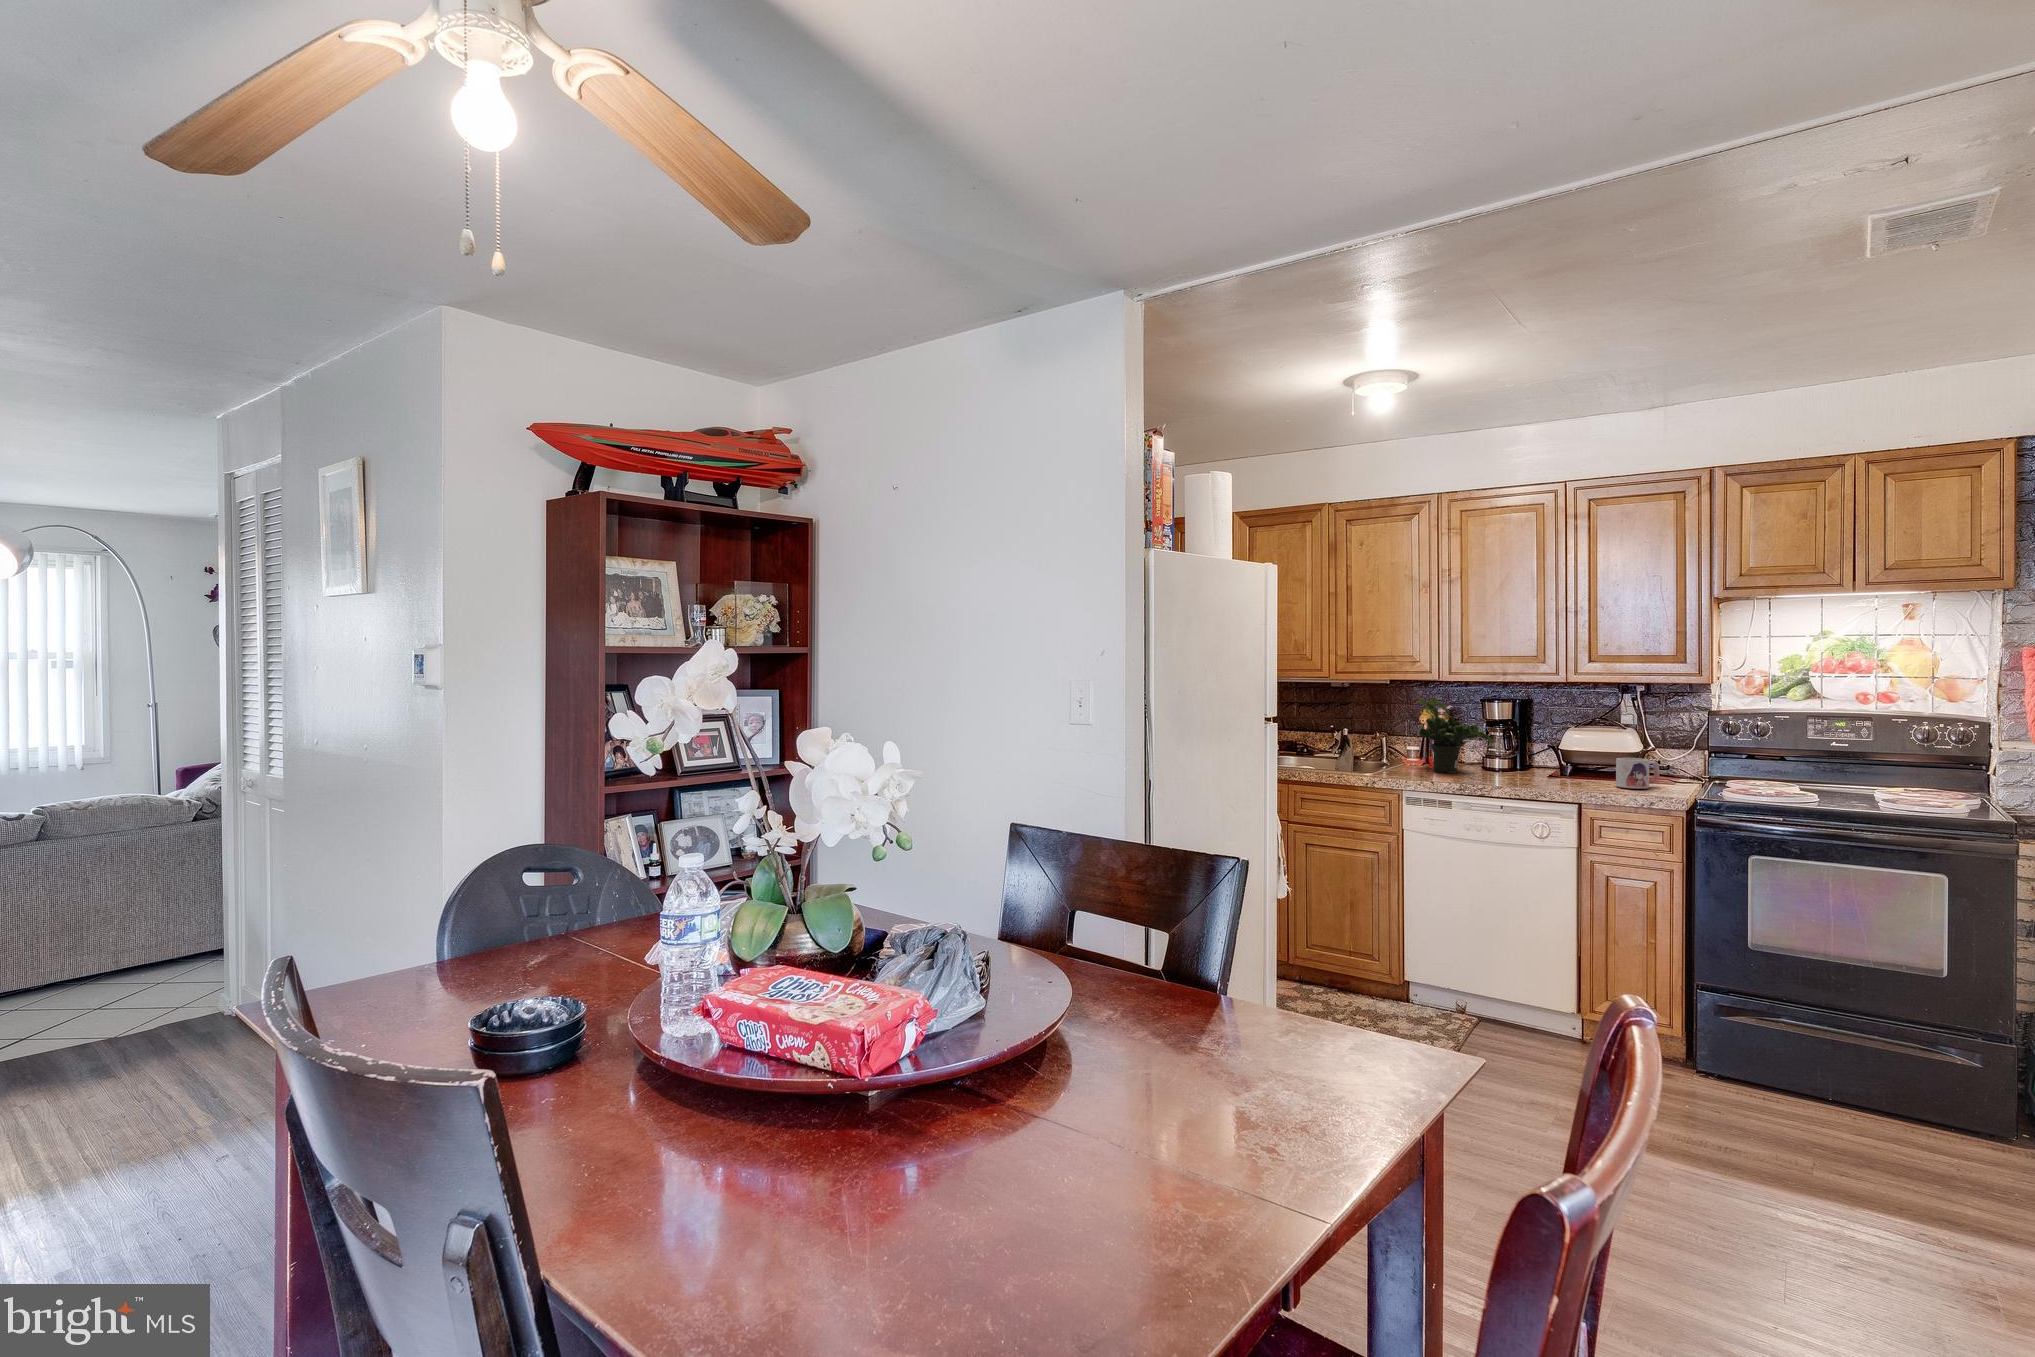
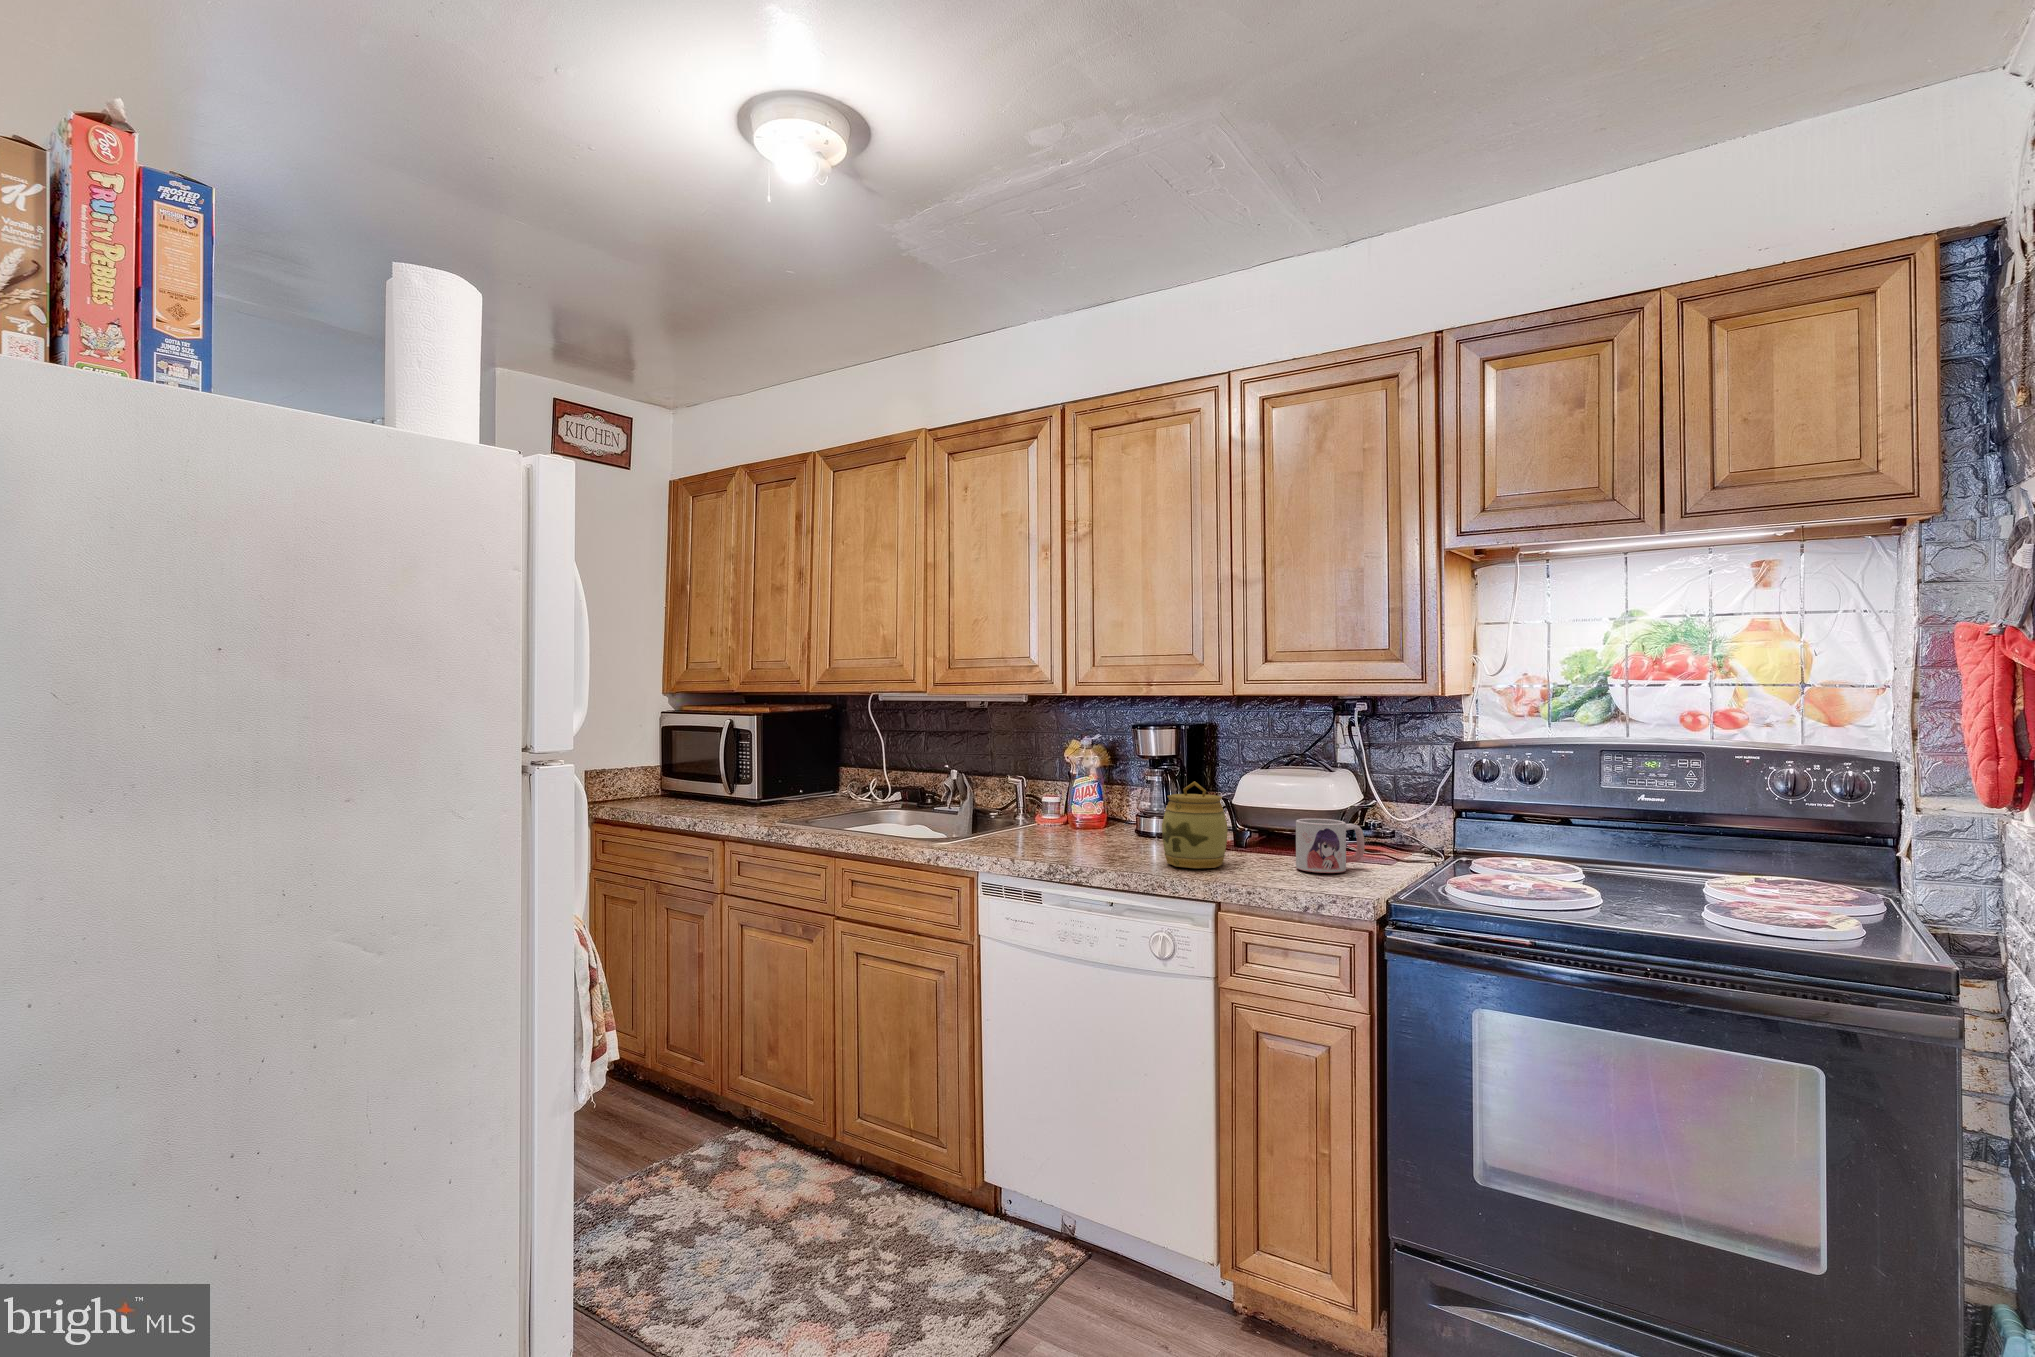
potted plant: present [1417,698,1495,773] -> none [1021,719,1139,839]
jar: none [1529,736,1571,787] -> present [1162,781,1228,868]

